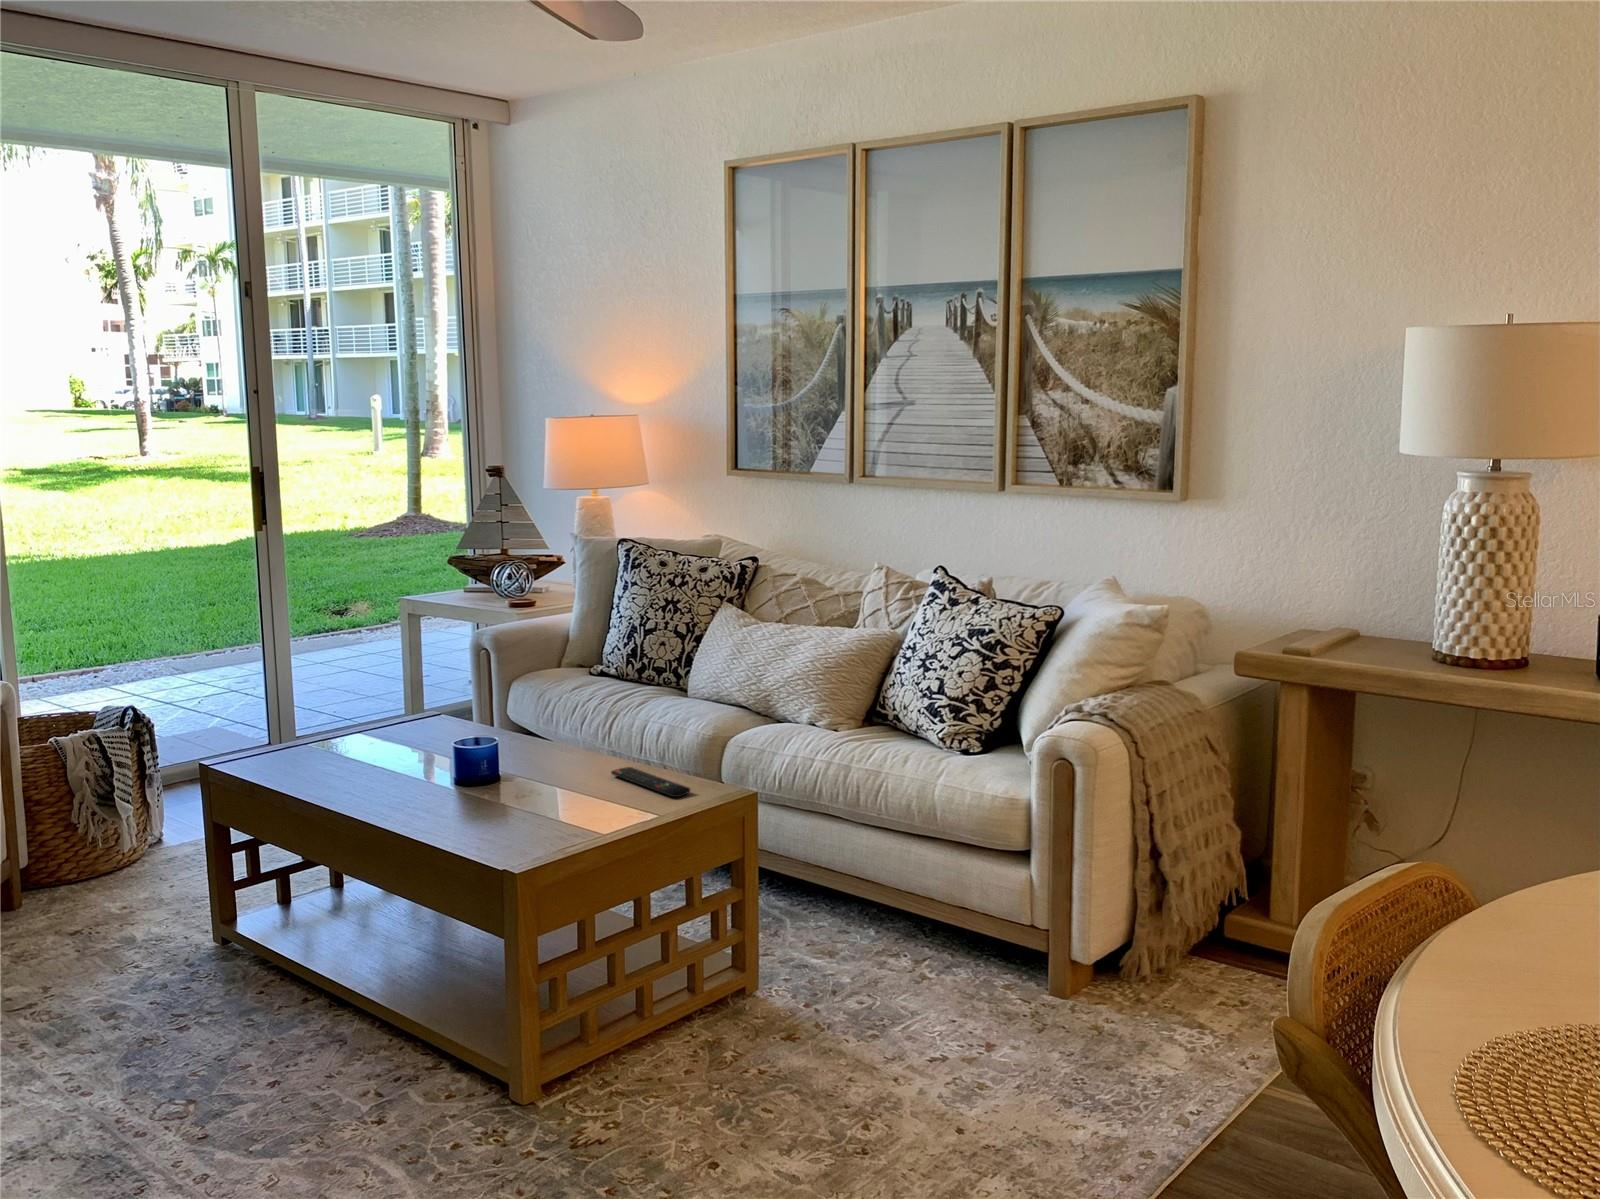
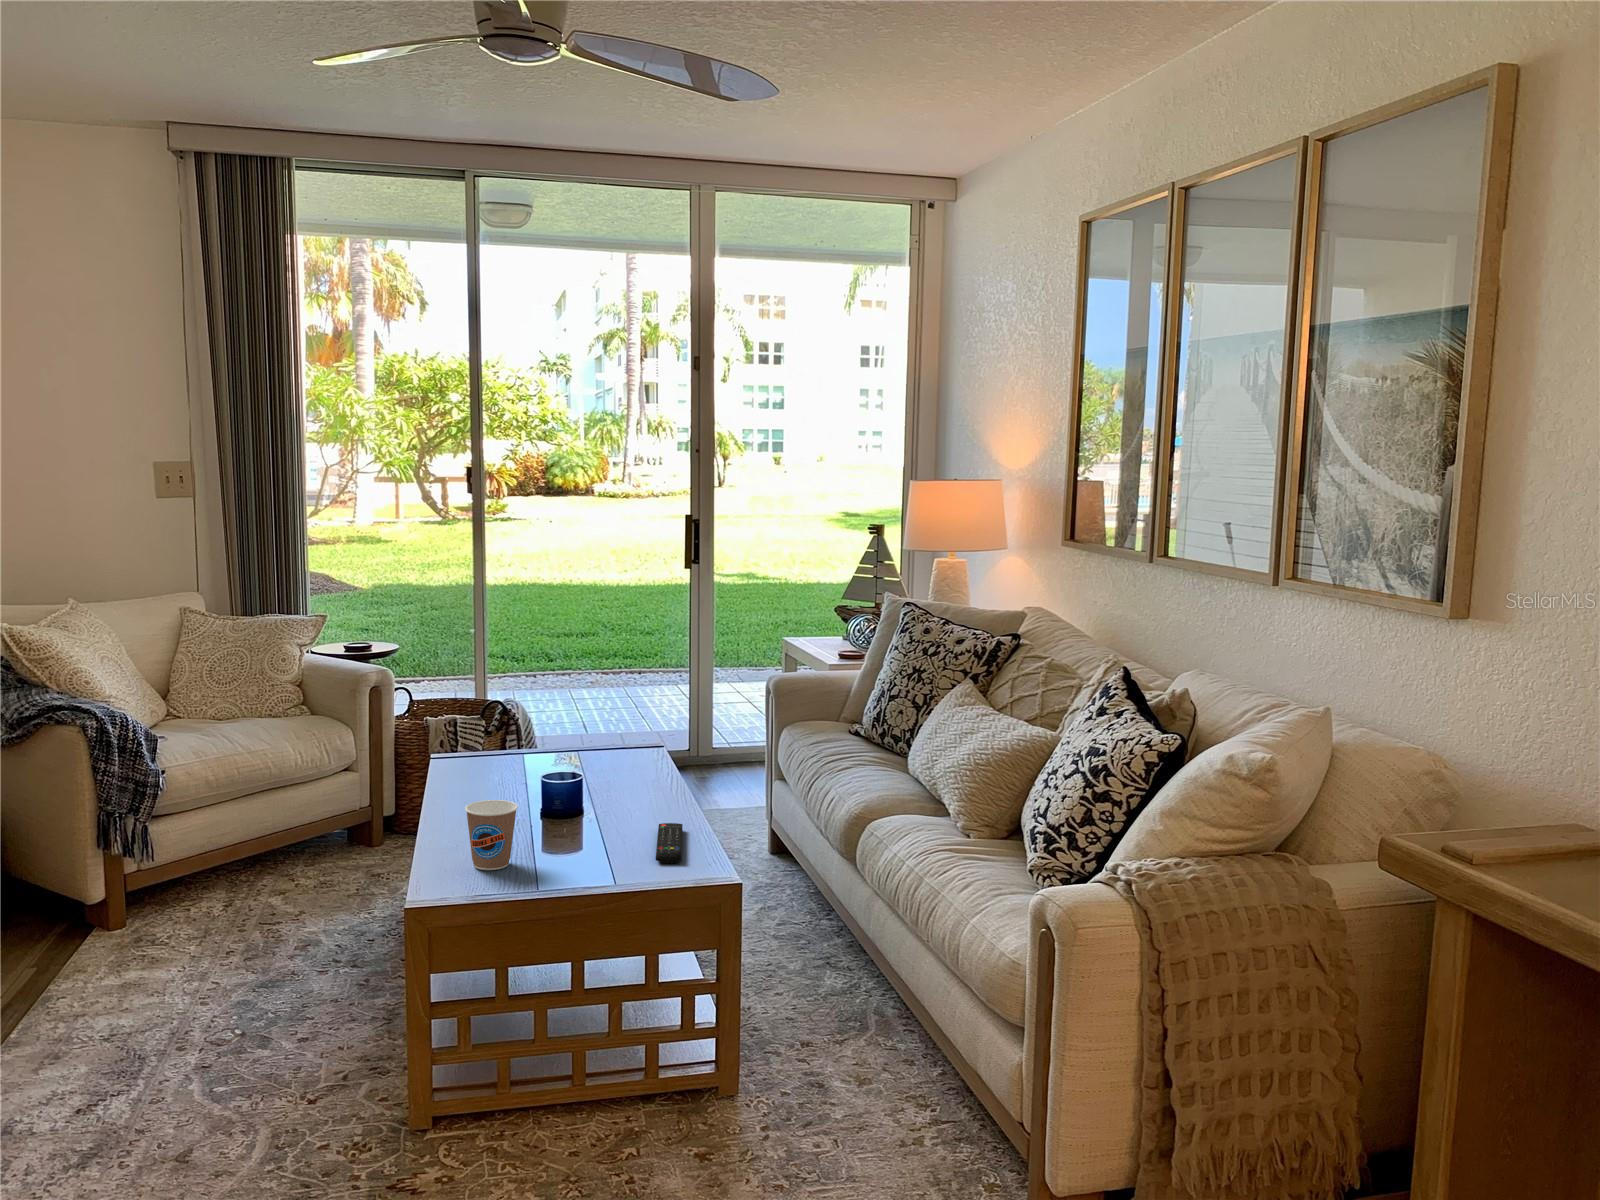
coffee cup: none [512,768,565,838] -> present [465,800,518,870]

